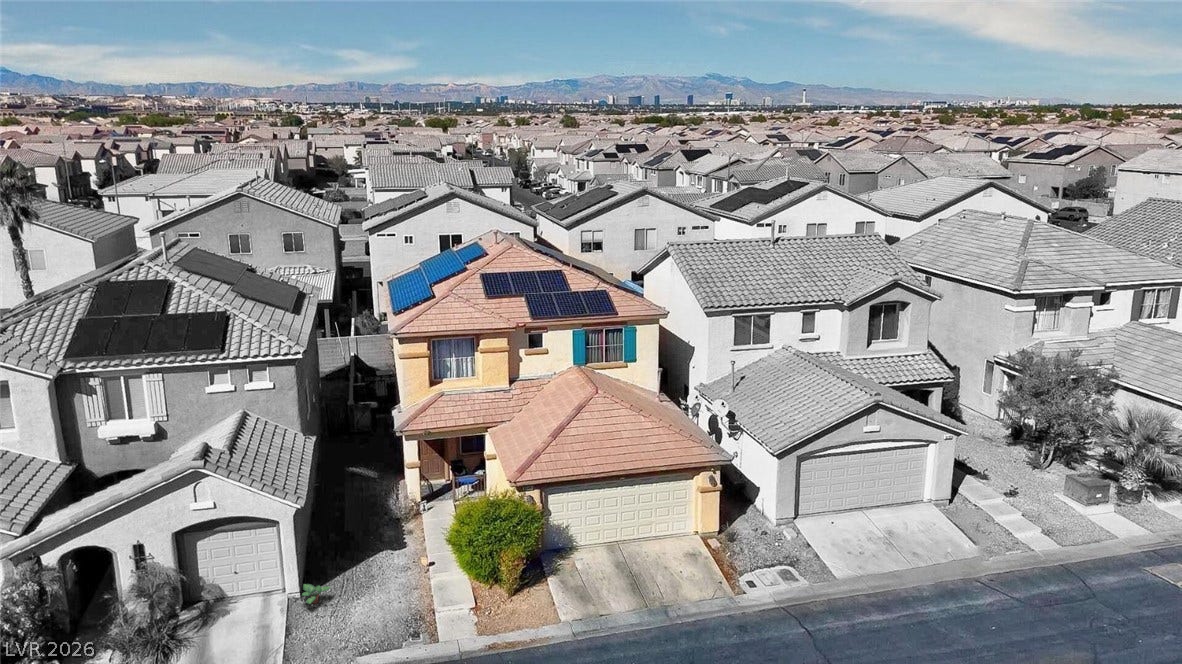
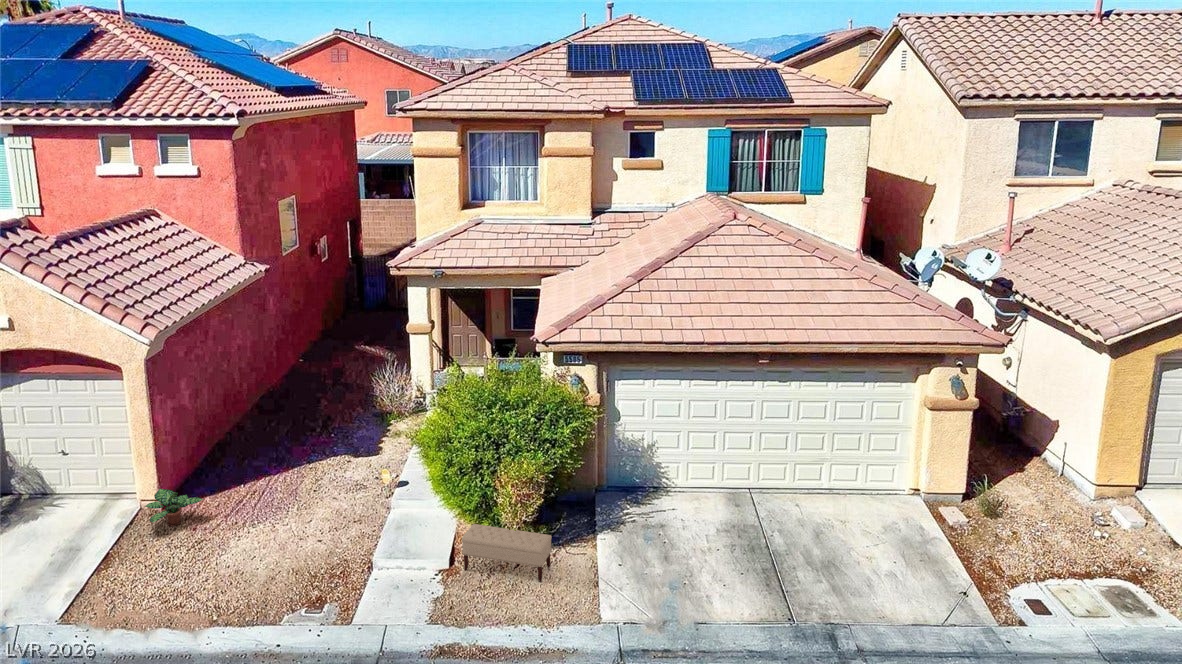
bench: none [484,582,529,607] -> present [462,524,552,582]

